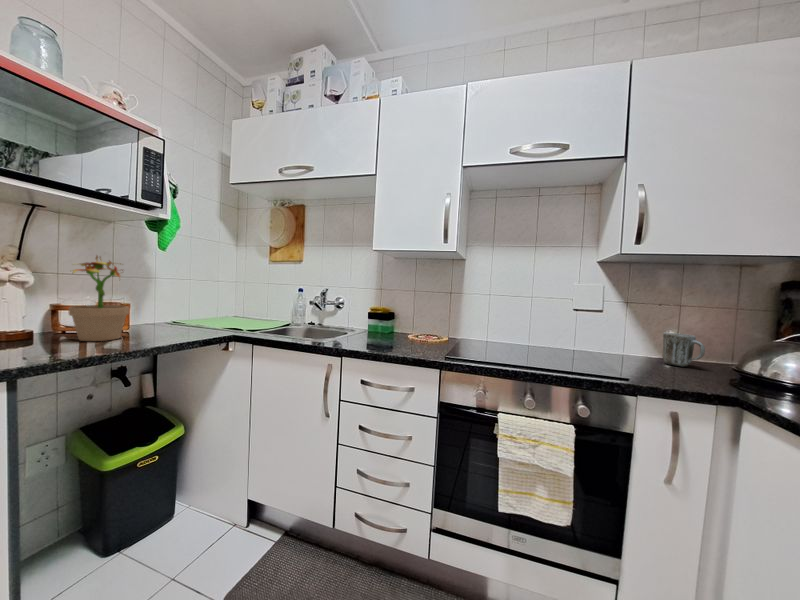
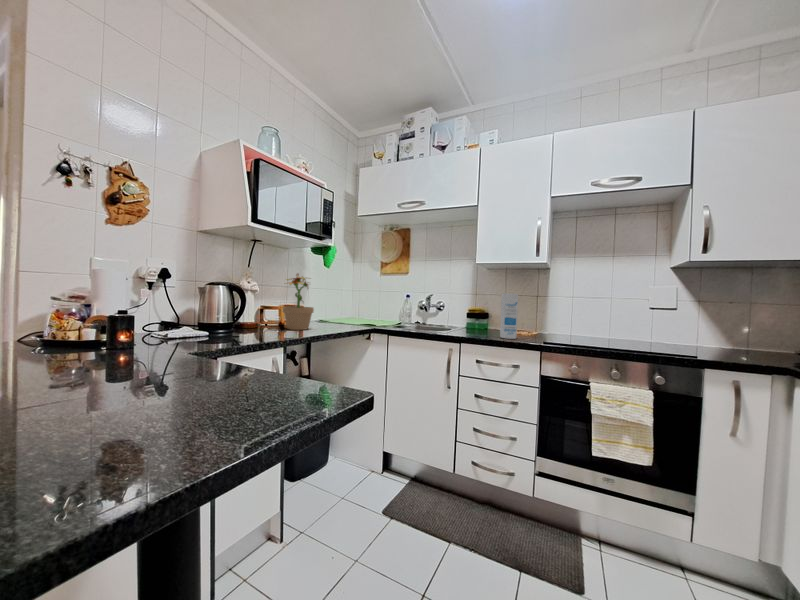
canister: none [395,291,419,351] -> present [500,293,518,339]
mug: present [662,333,705,366] -> none [735,325,773,353]

